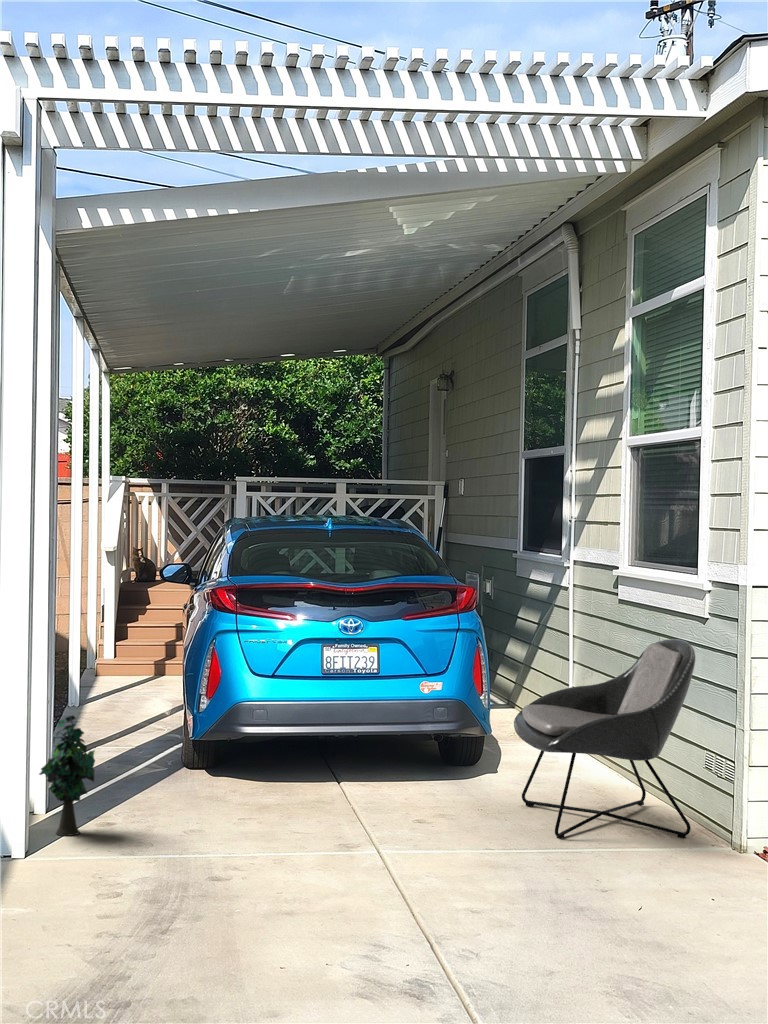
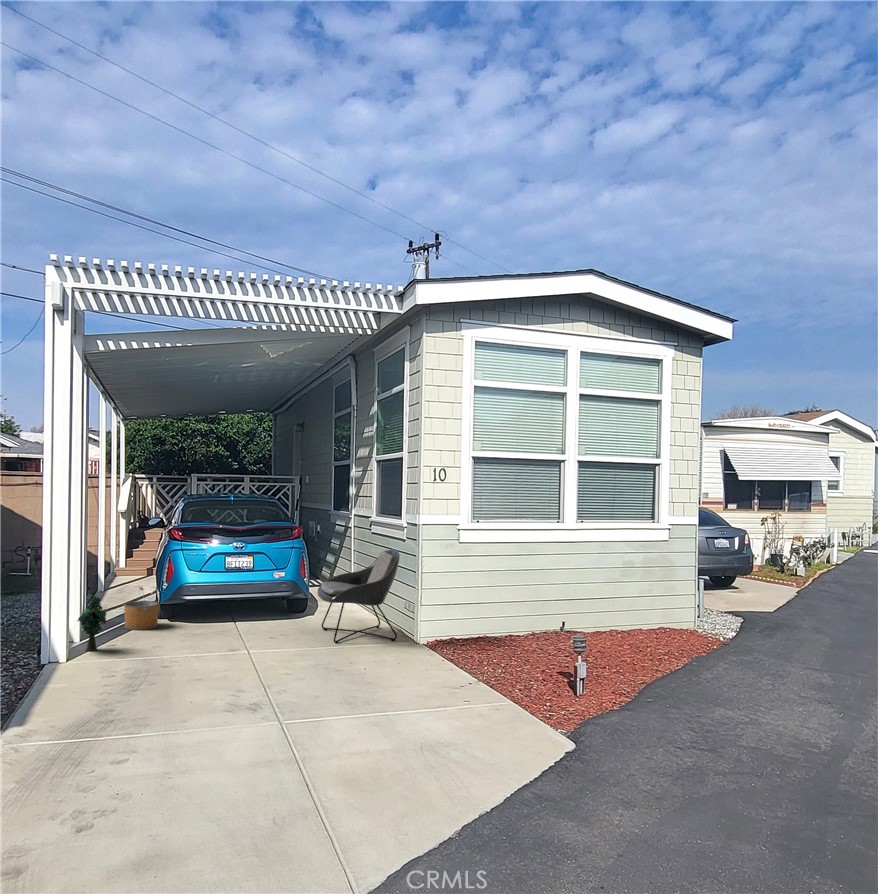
bucket: none [126,704,193,791] -> present [124,587,159,630]

